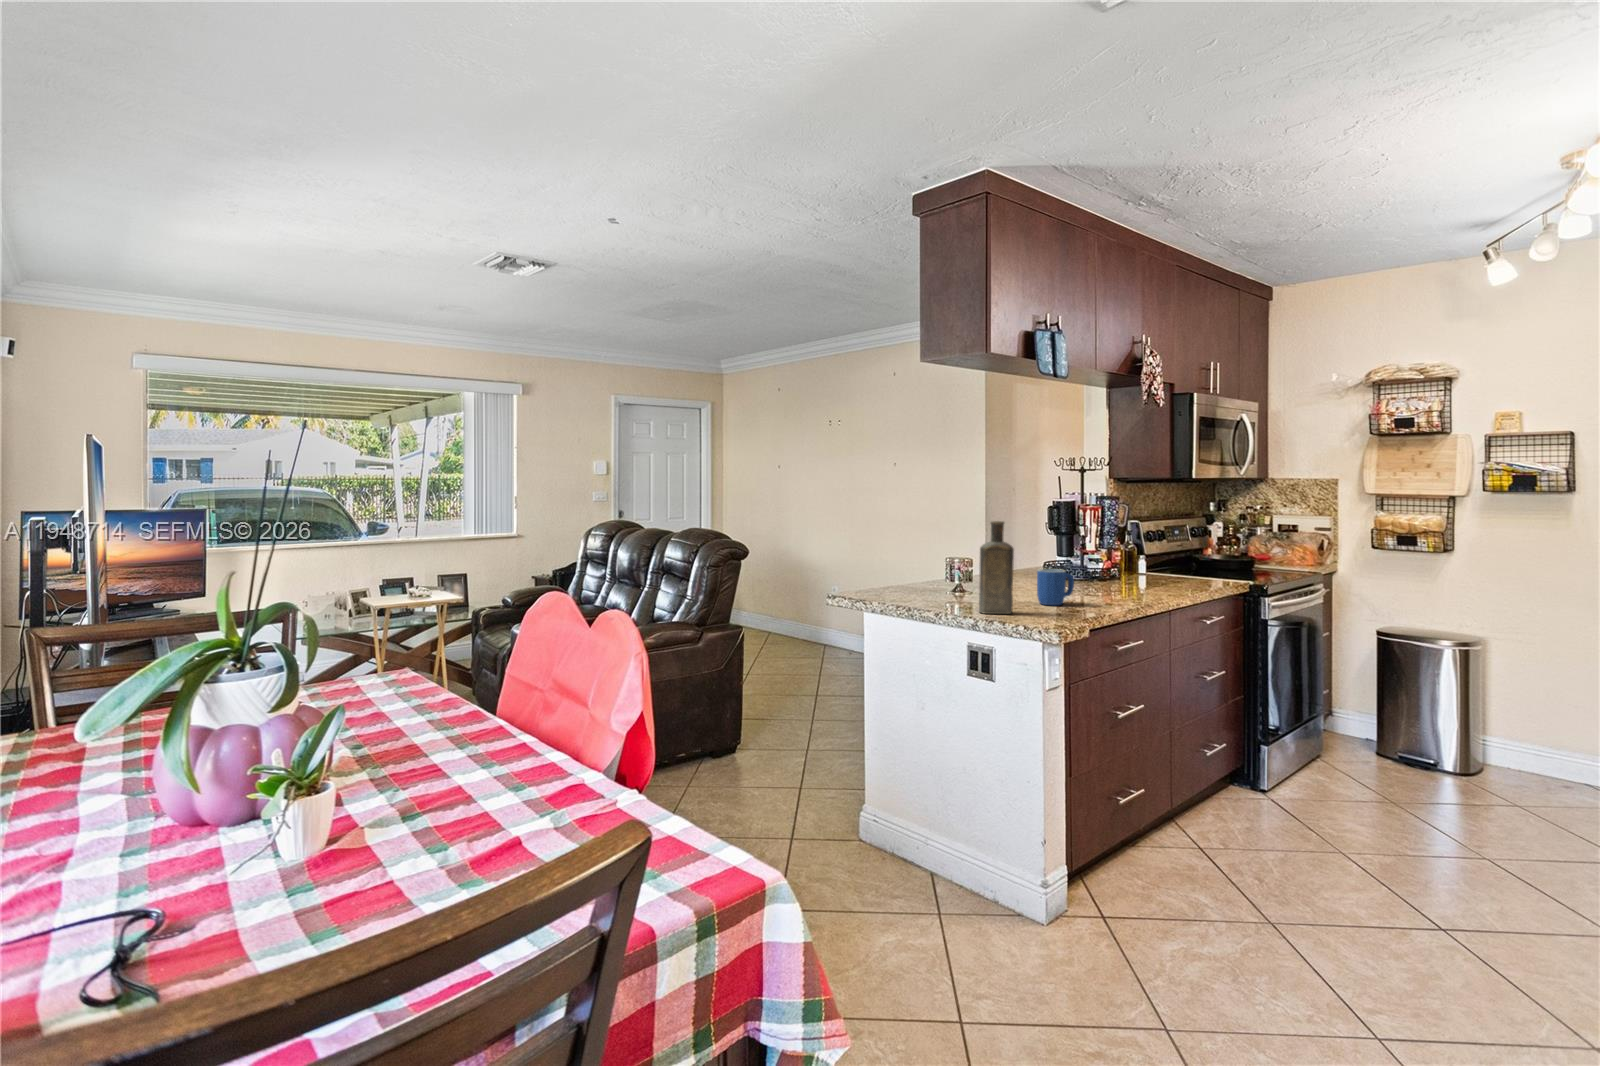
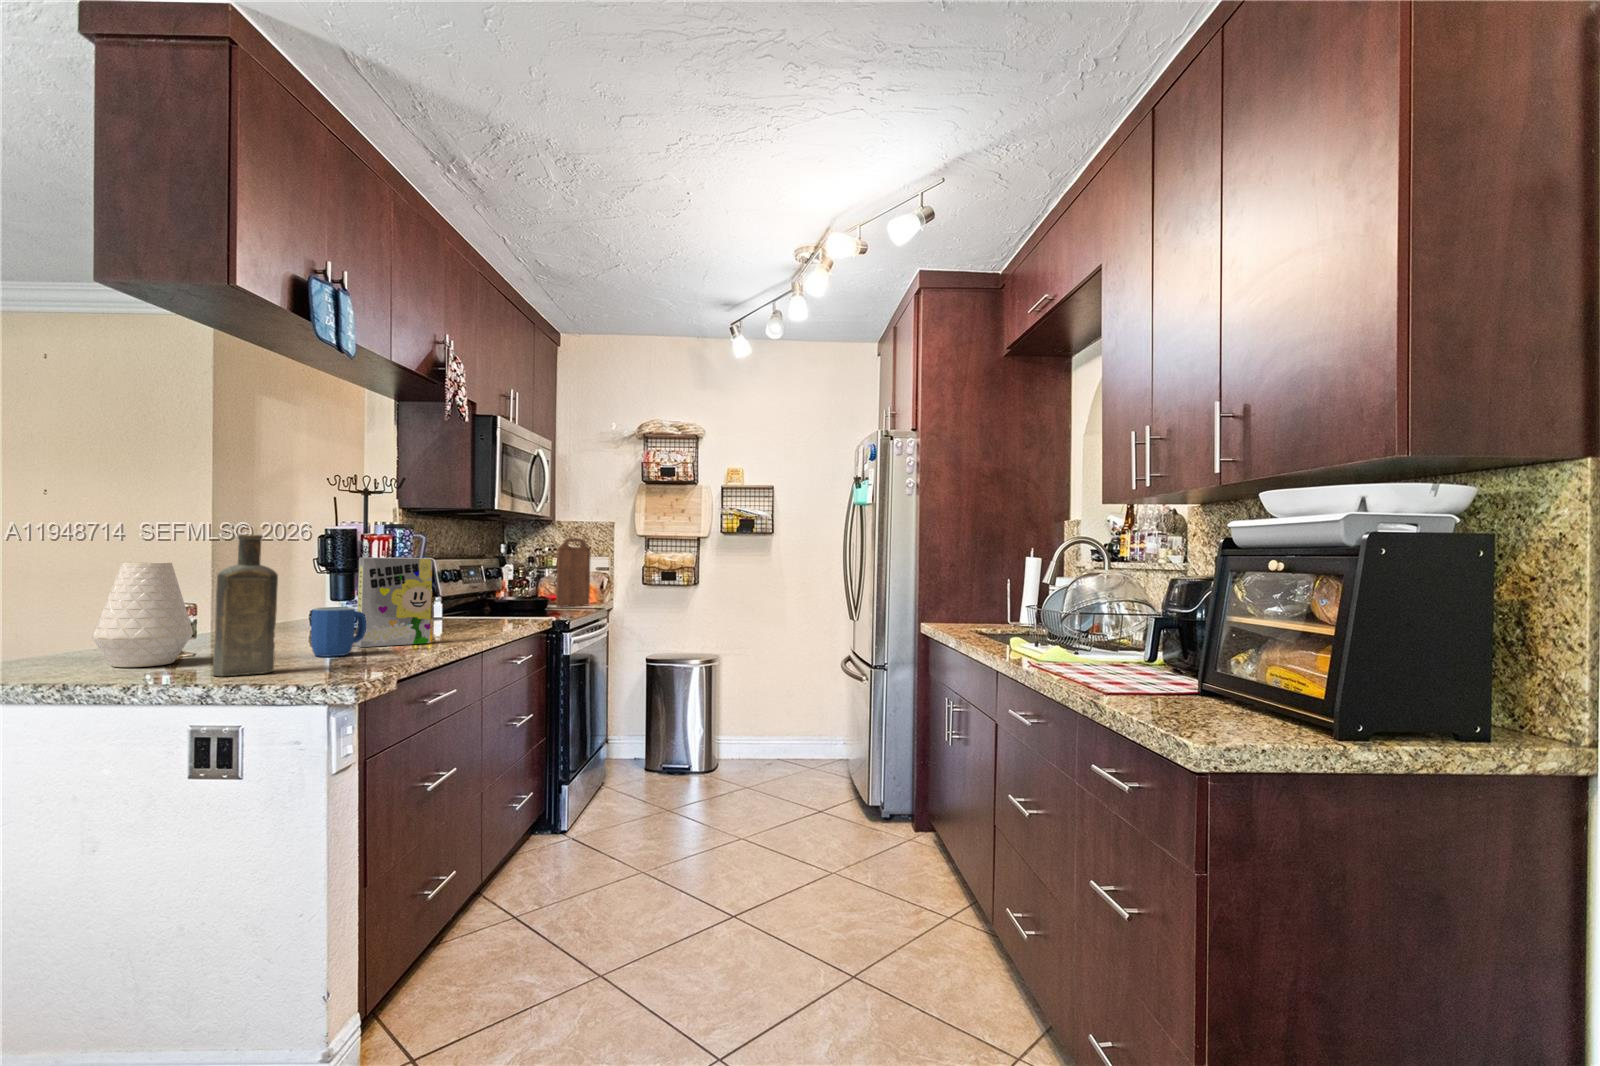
cutting board: none [1262,500,1304,569] -> present [556,538,591,607]
cereal box: none [1069,531,1125,600] -> present [356,557,432,647]
vase: none [920,536,969,602] -> present [92,562,193,667]

